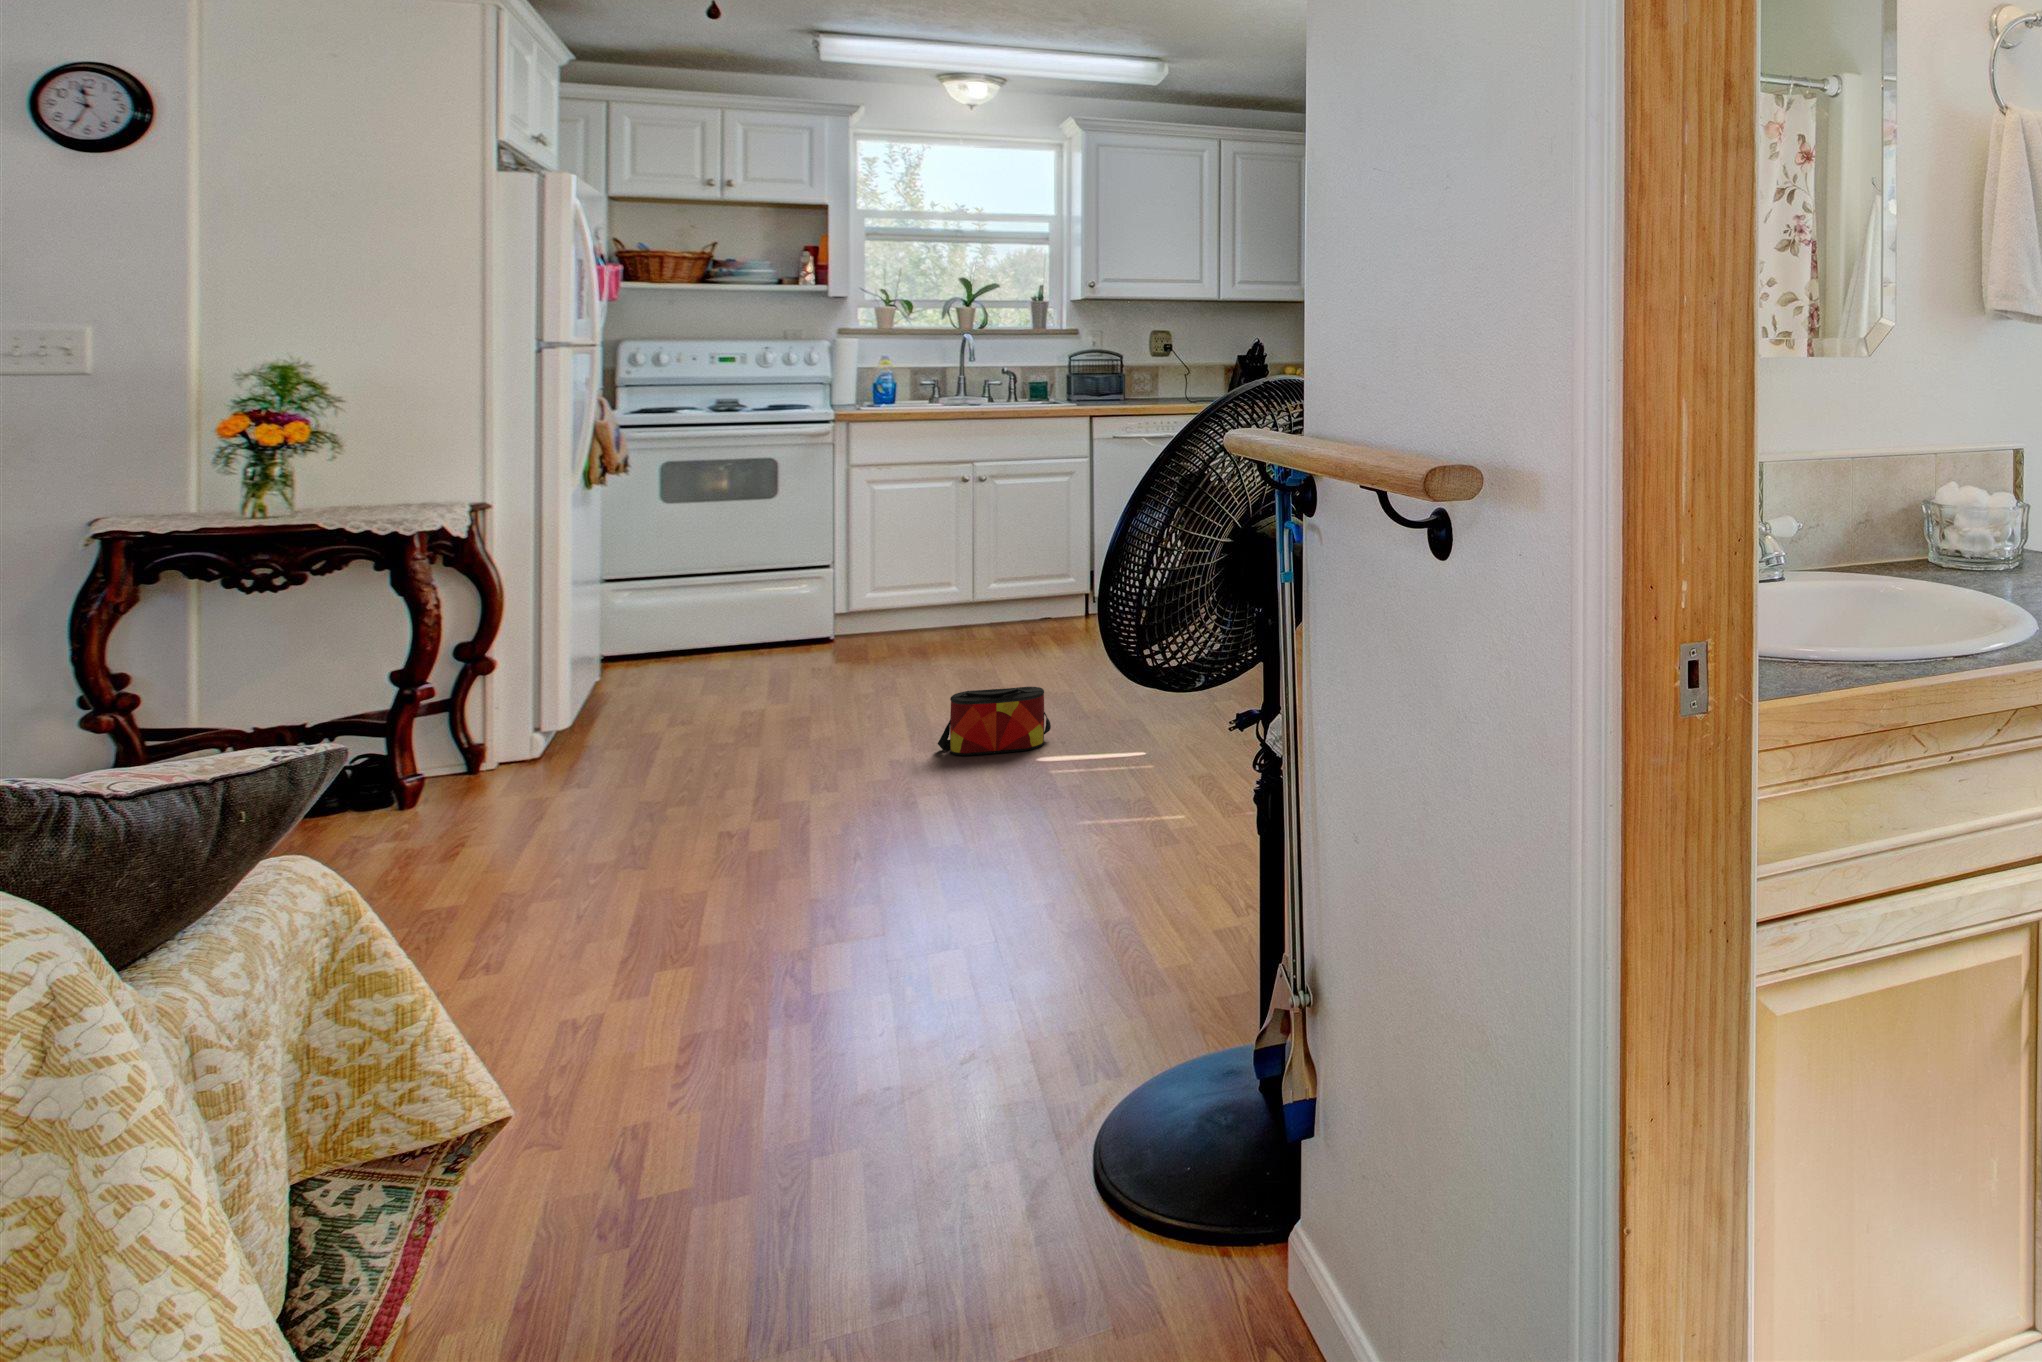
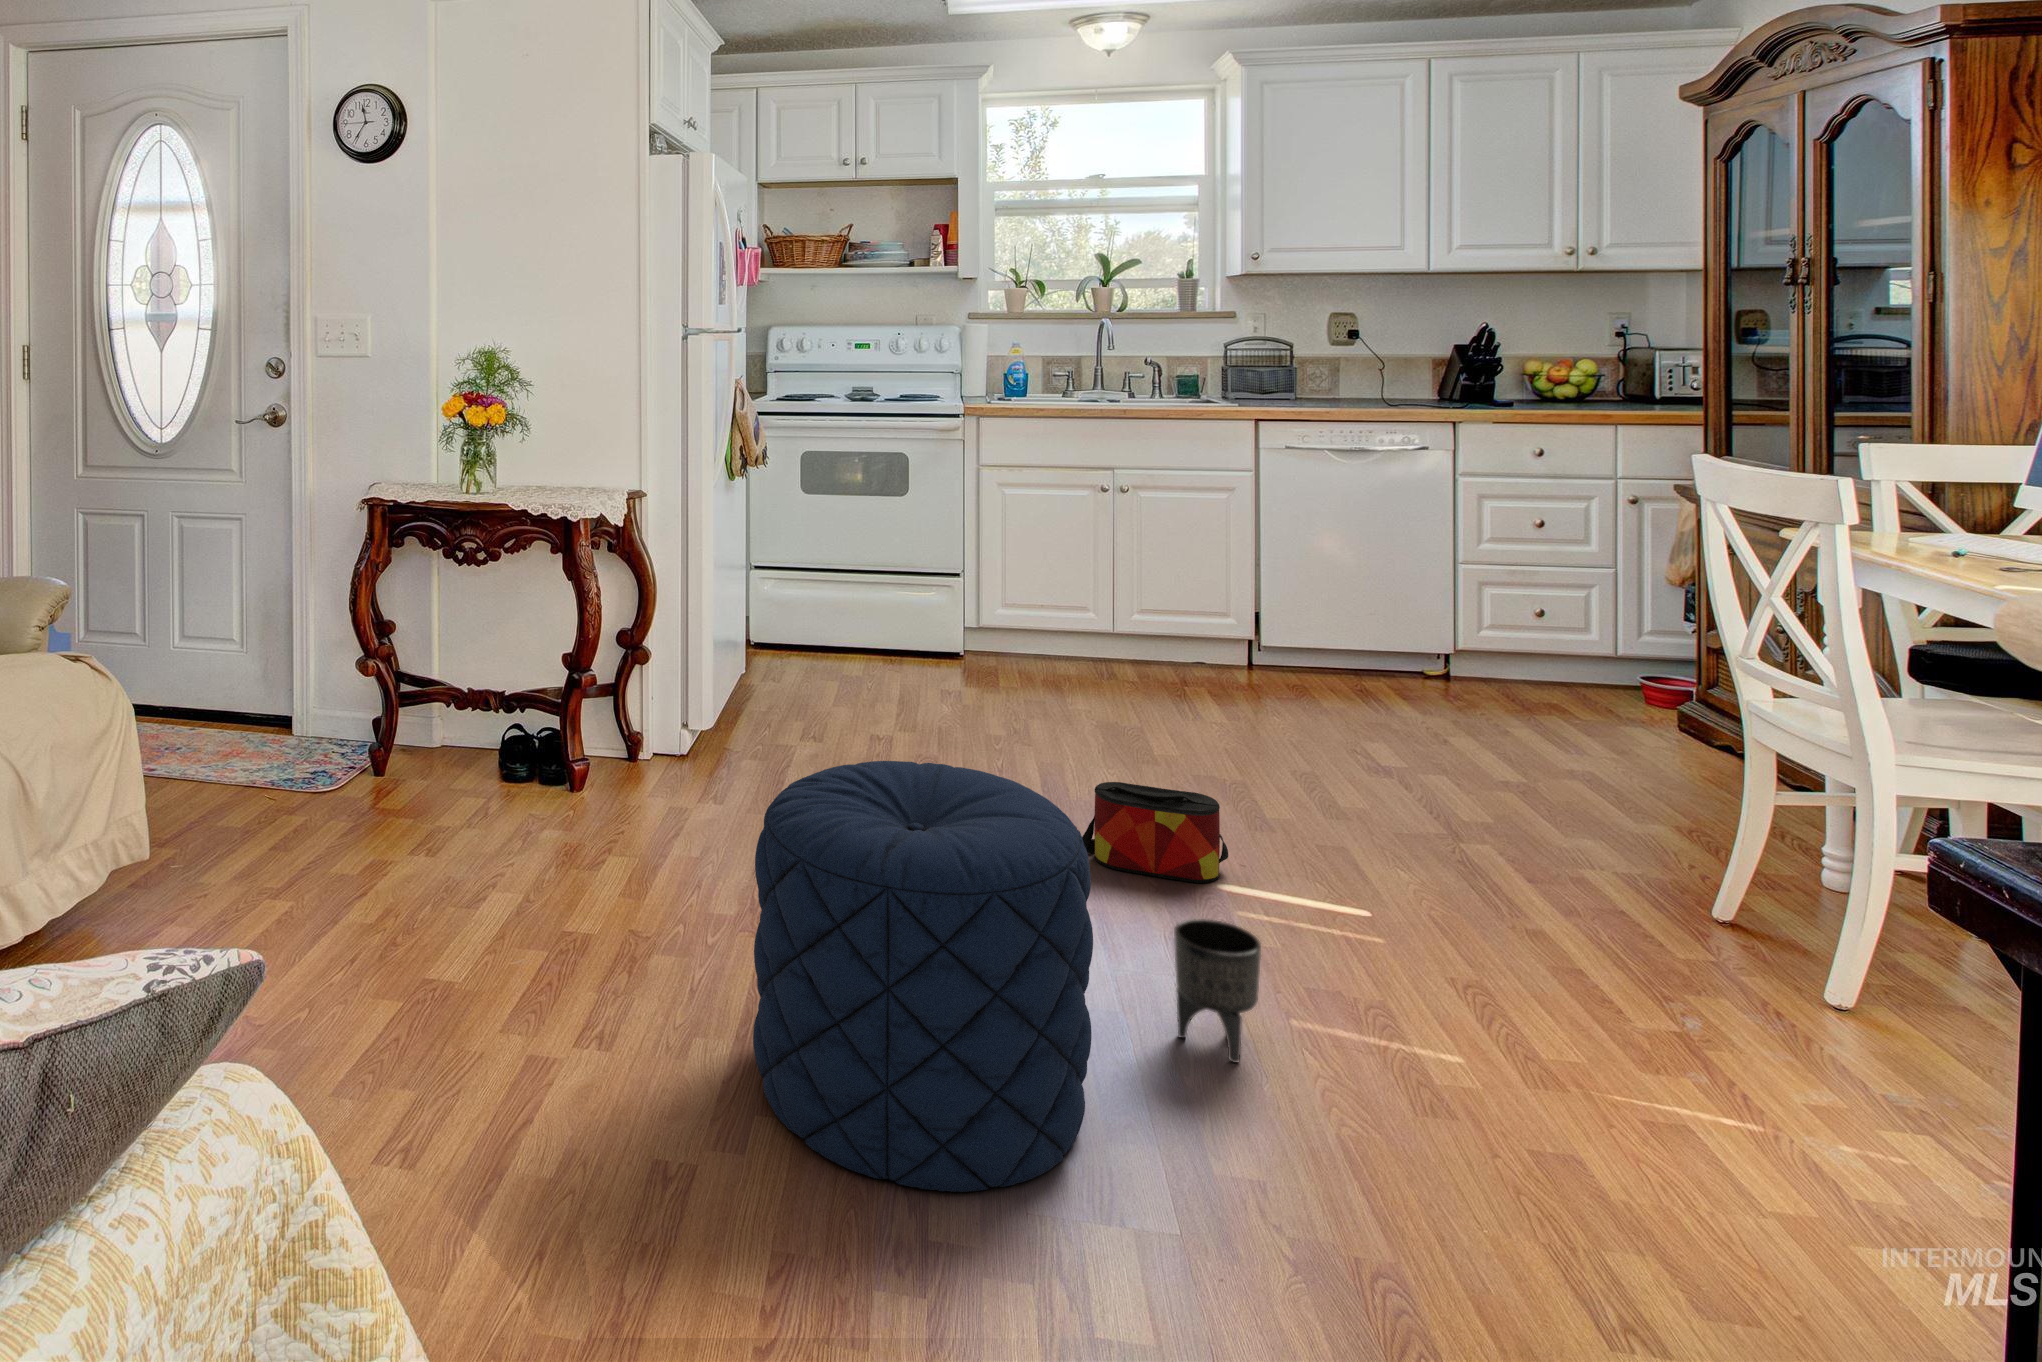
pouf: none [659,666,939,963] -> present [753,761,1093,1192]
planter: none [1002,747,1060,836] -> present [1174,919,1261,1062]

